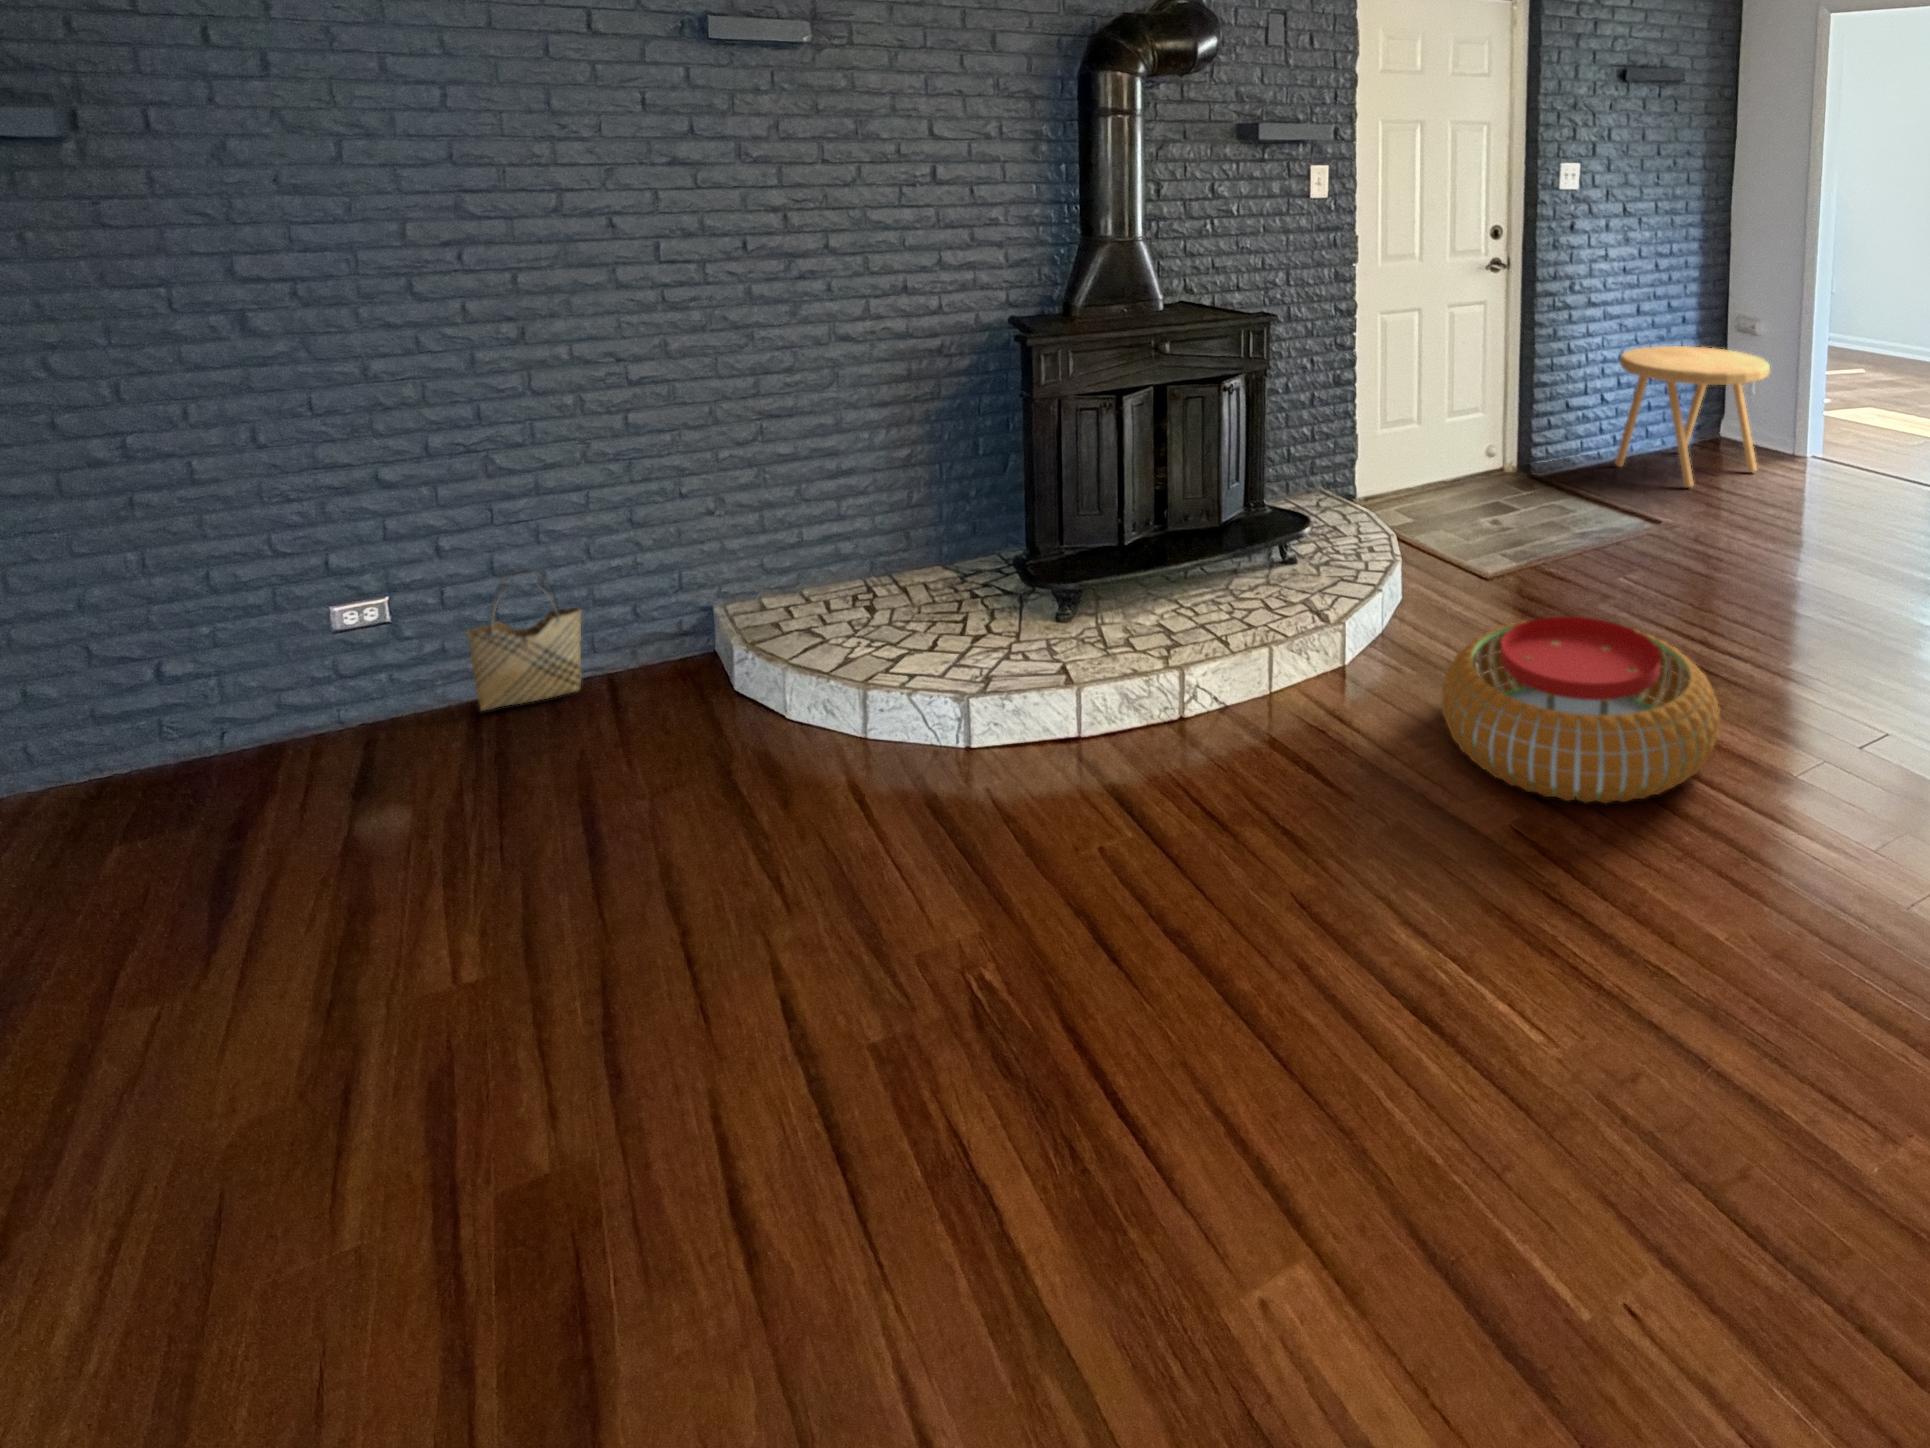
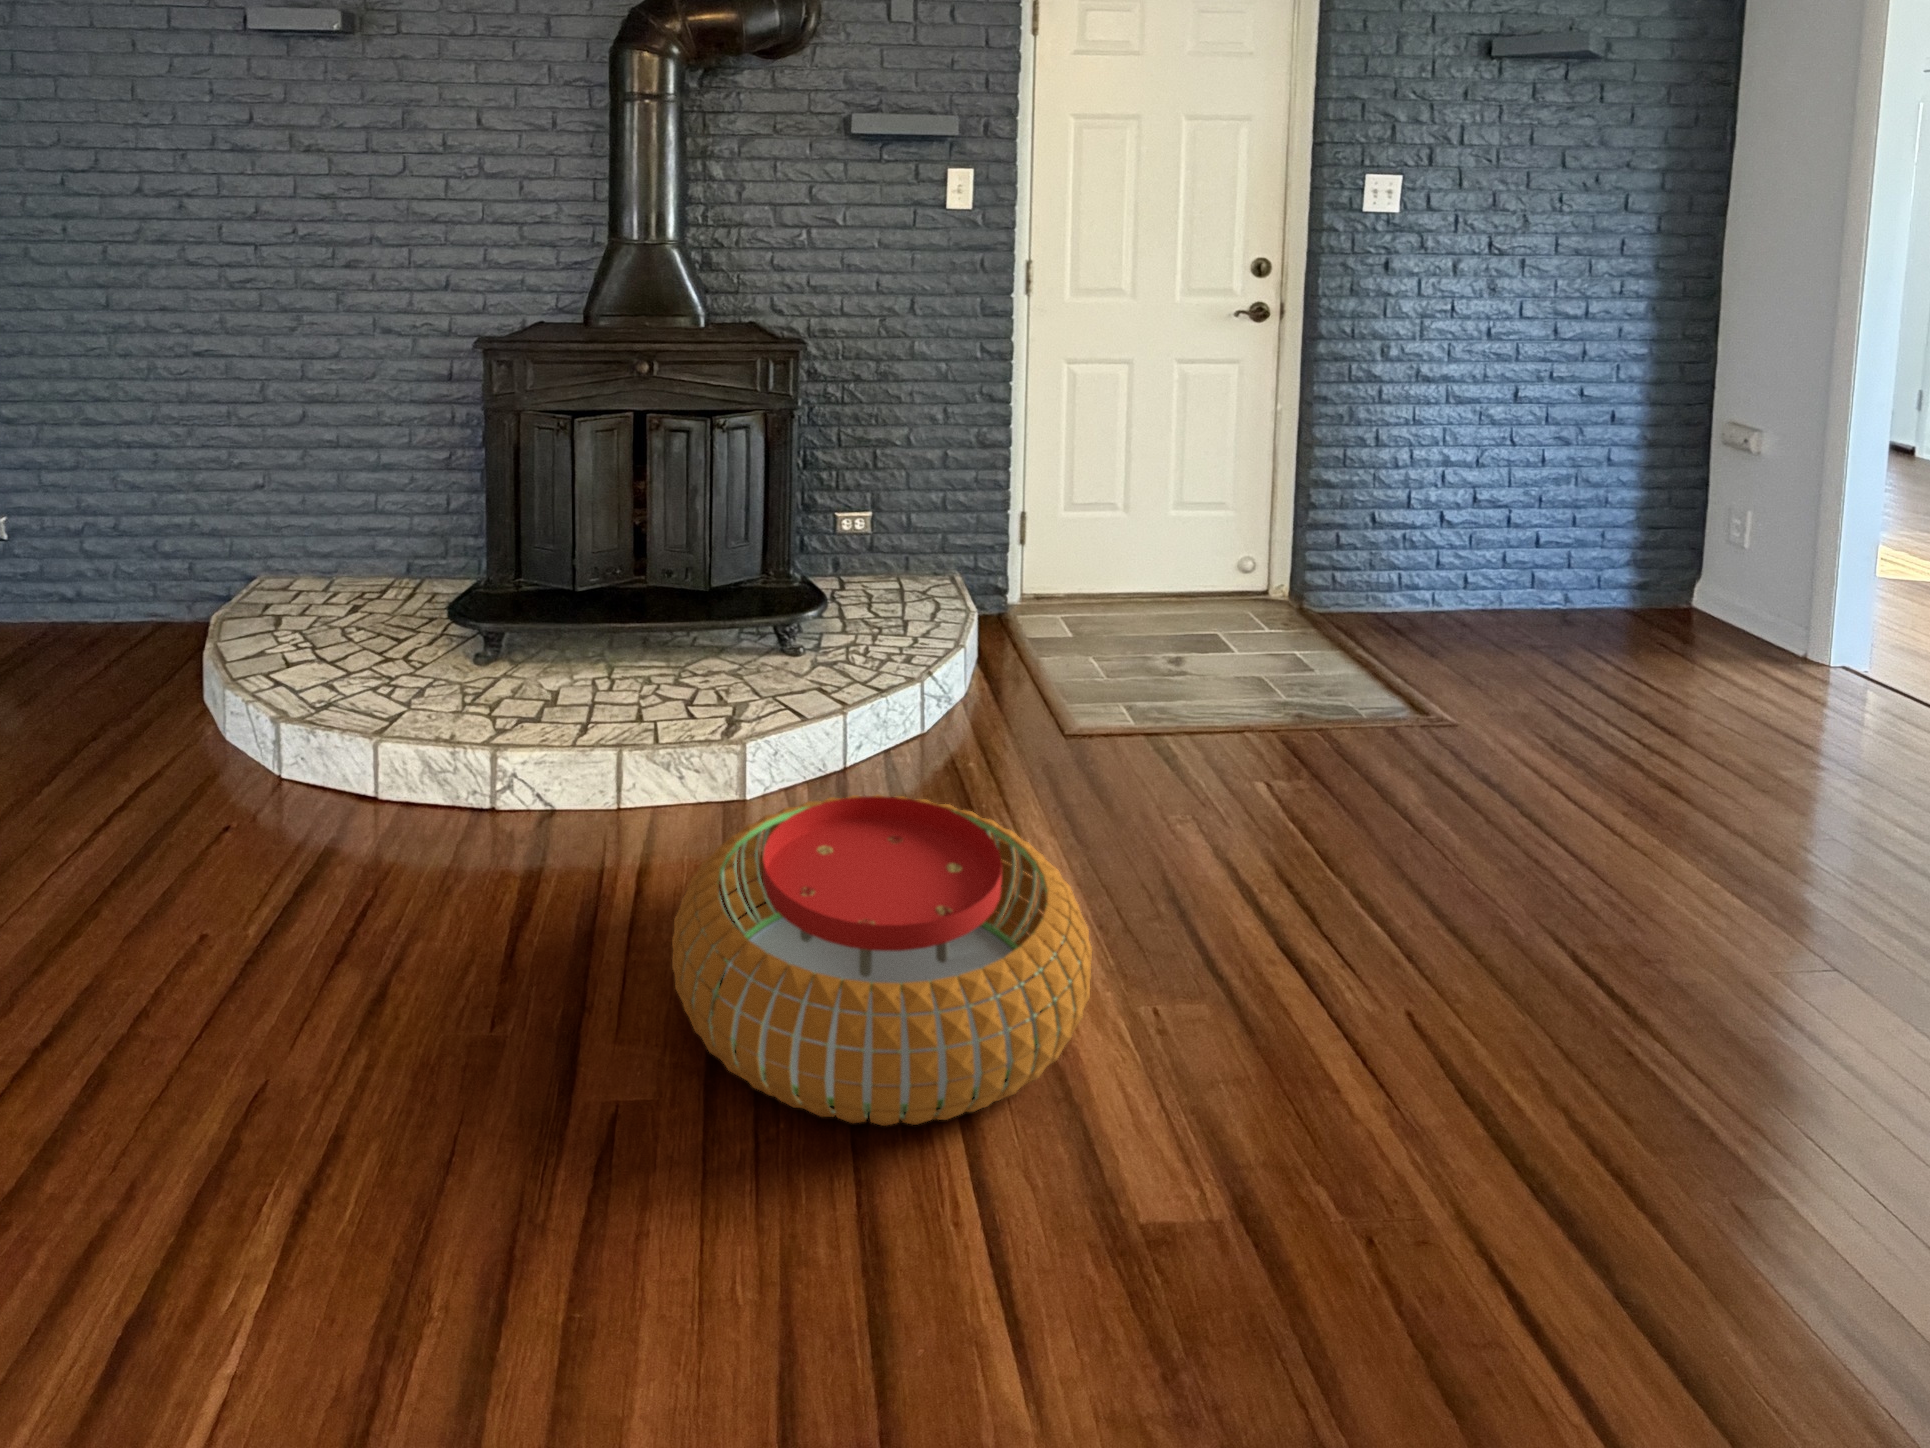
side table: present [1615,346,1770,488] -> none [1445,450,1715,671]
woven basket: present [466,570,582,711] -> none [30,515,127,637]

